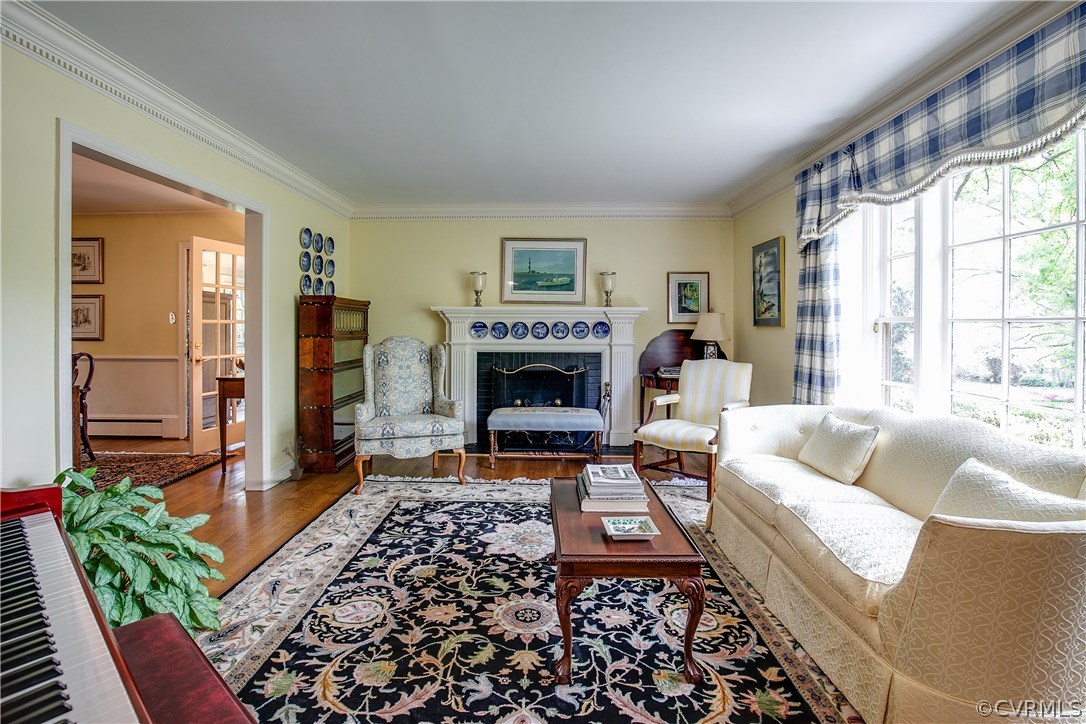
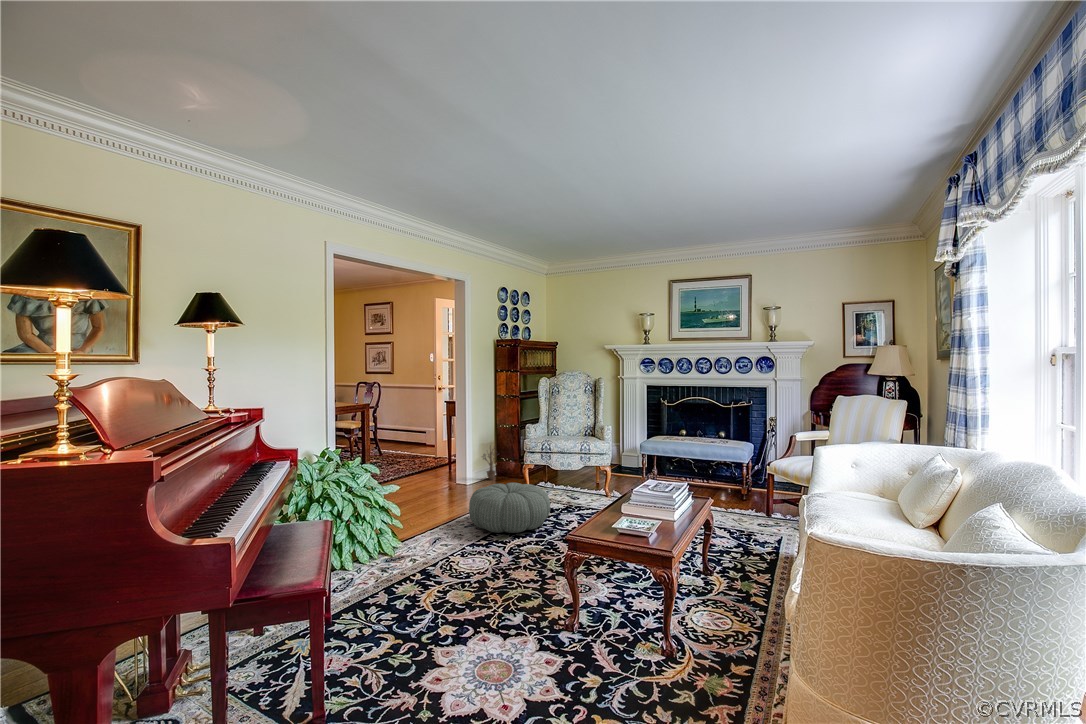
pouf: none [308,485,422,557] -> present [469,483,550,533]

